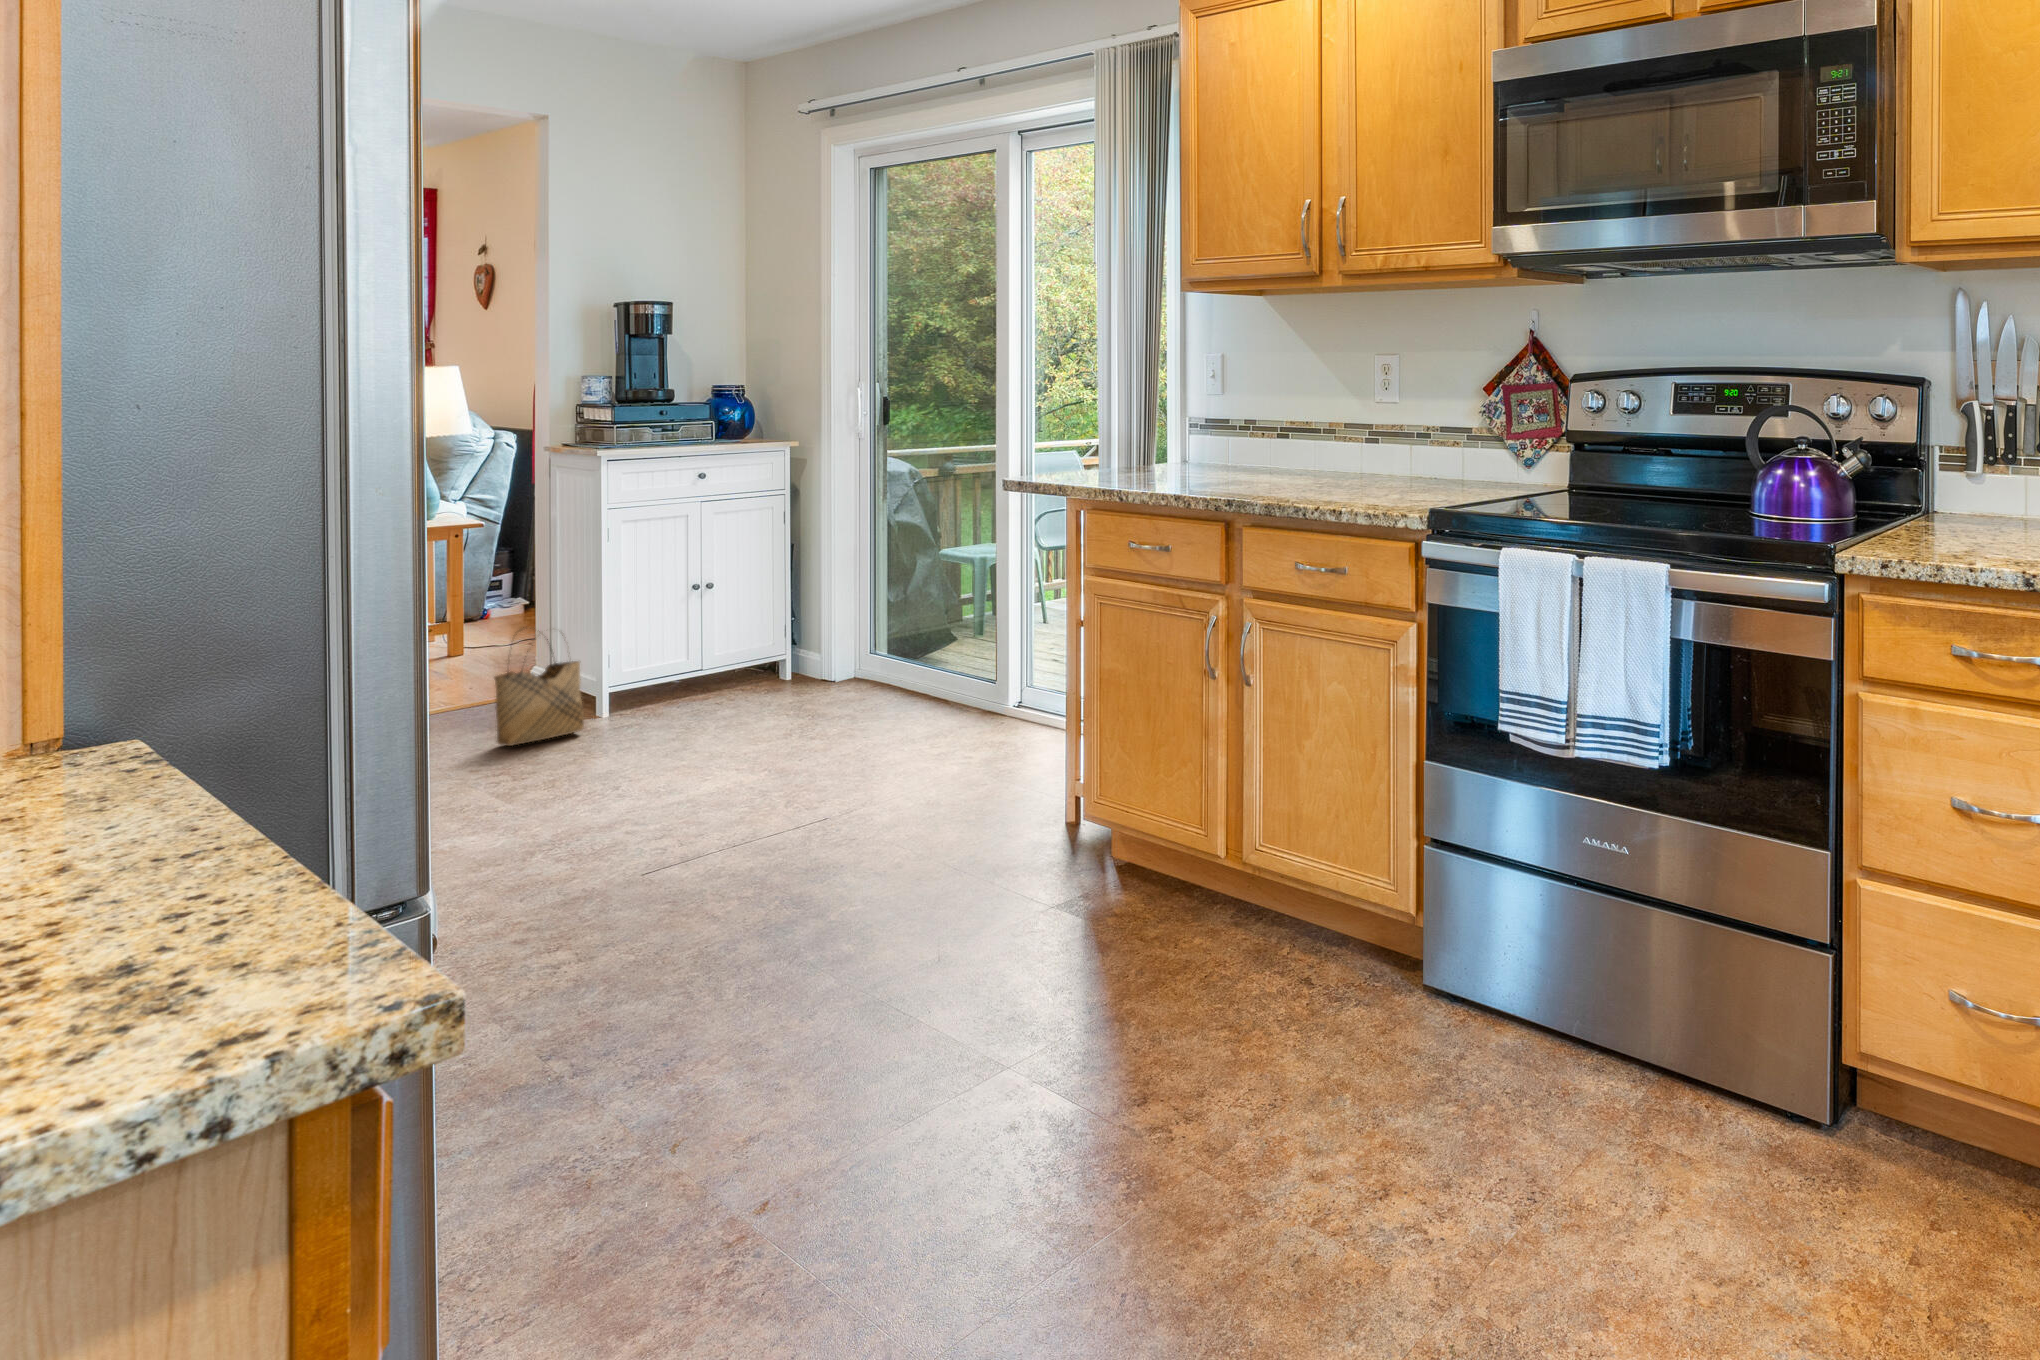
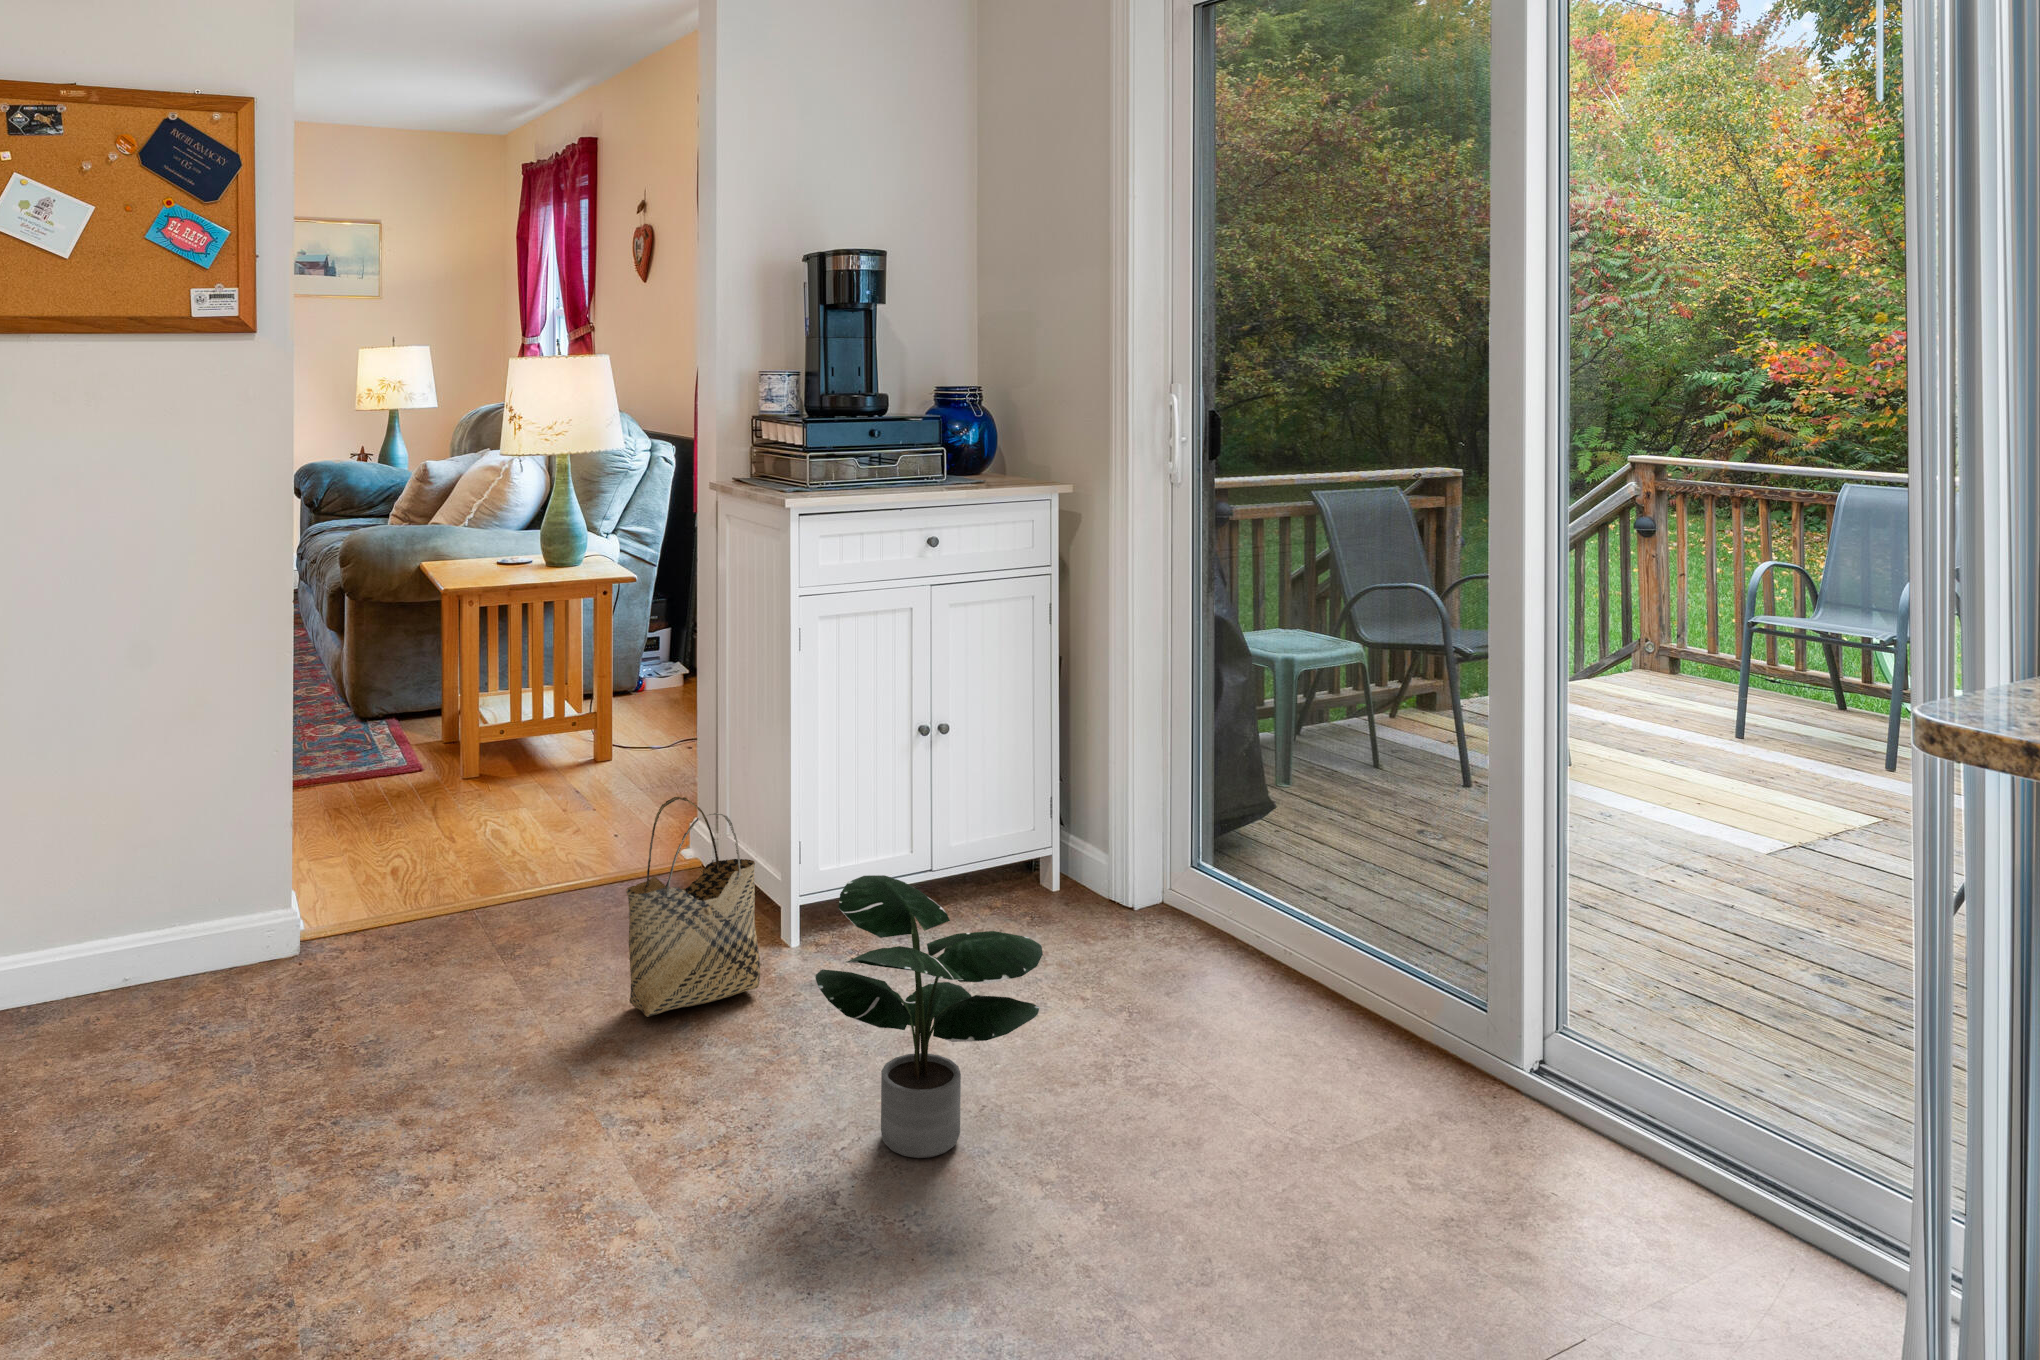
potted plant: none [614,641,747,769] -> present [815,875,1043,1158]

